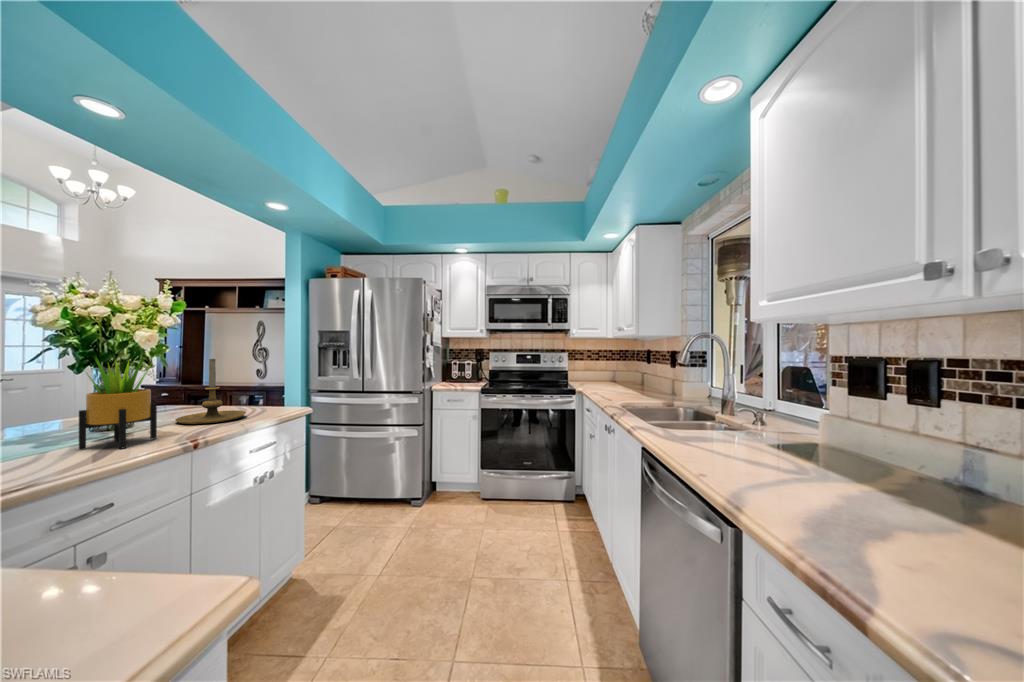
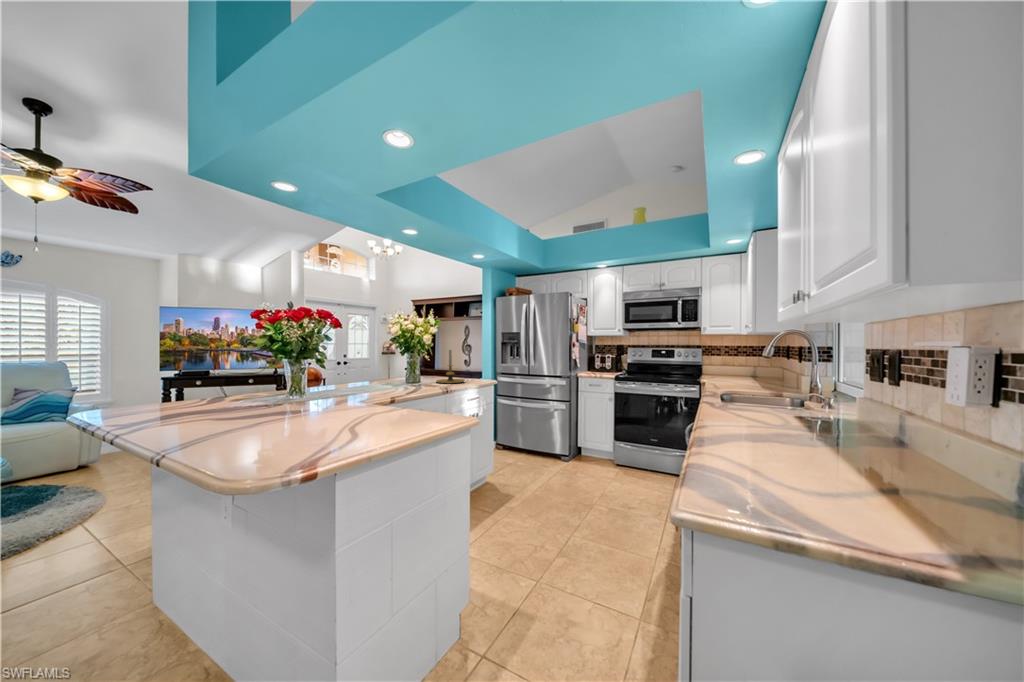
potted plant: present [79,358,157,450] -> none [408,347,432,389]

